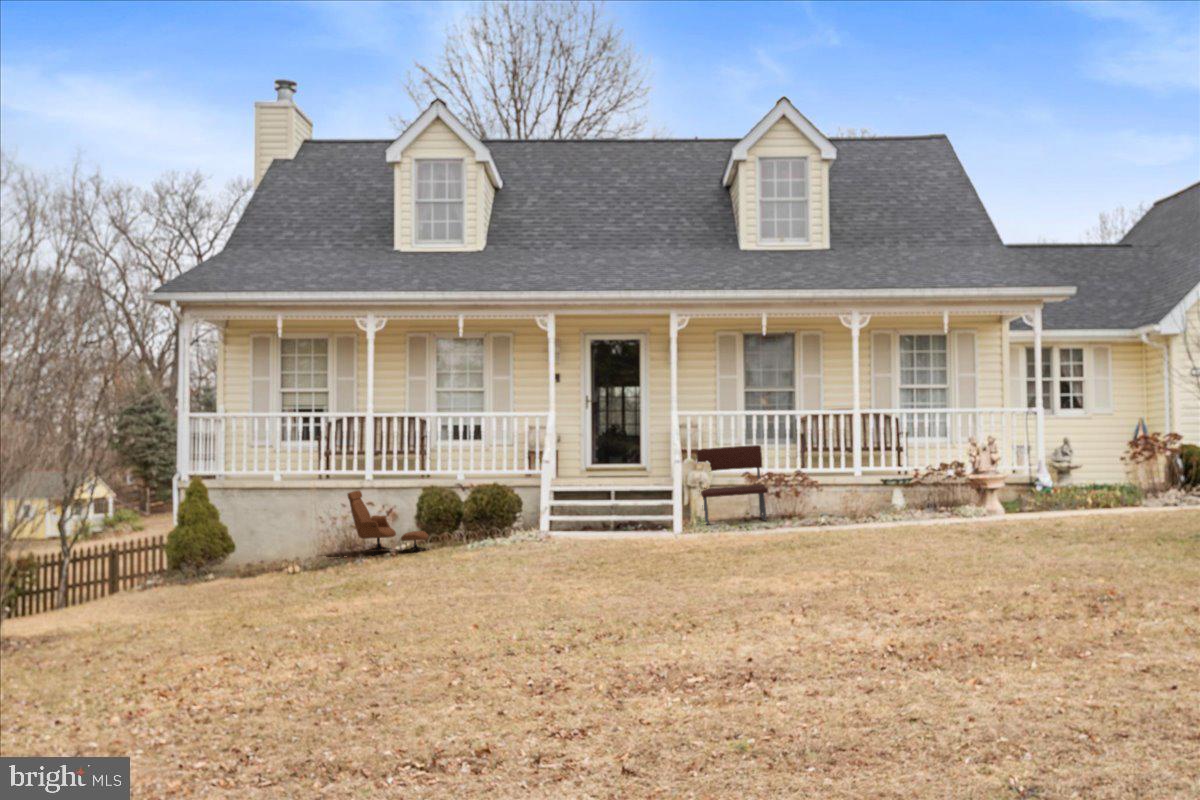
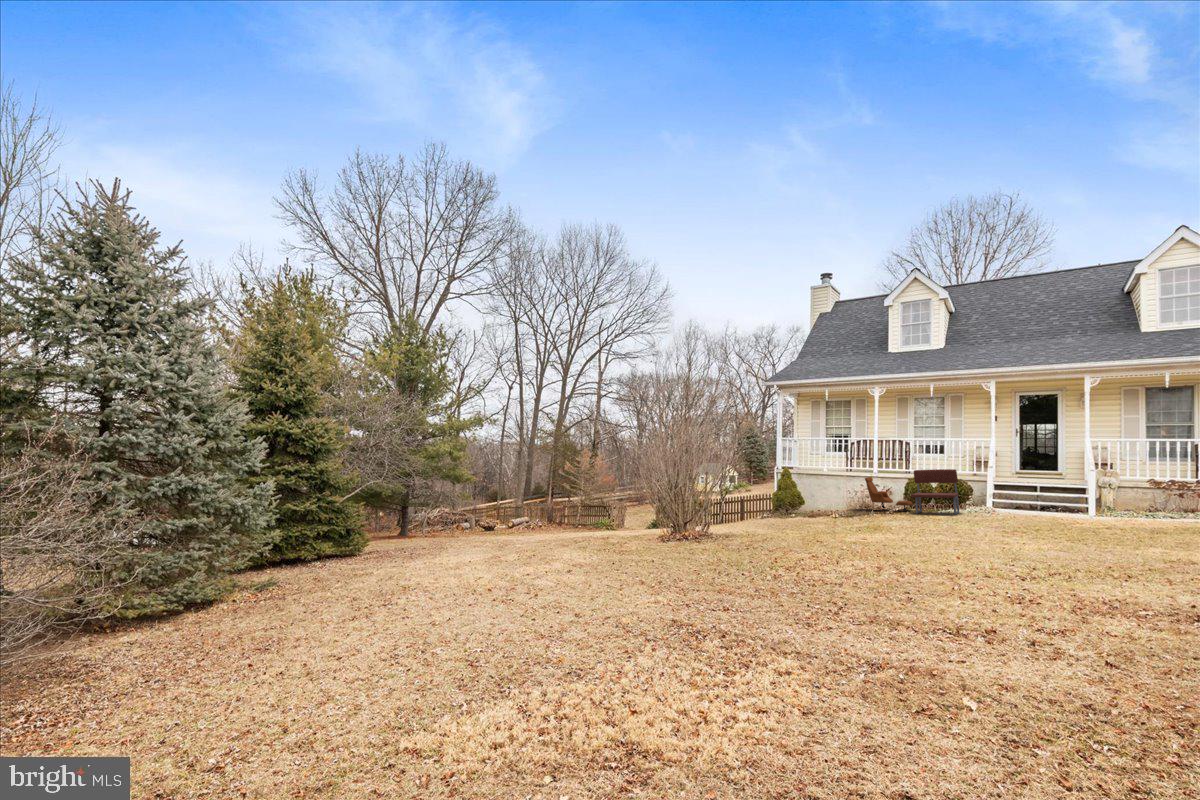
bench: present [696,445,768,525] -> present [911,469,960,515]

